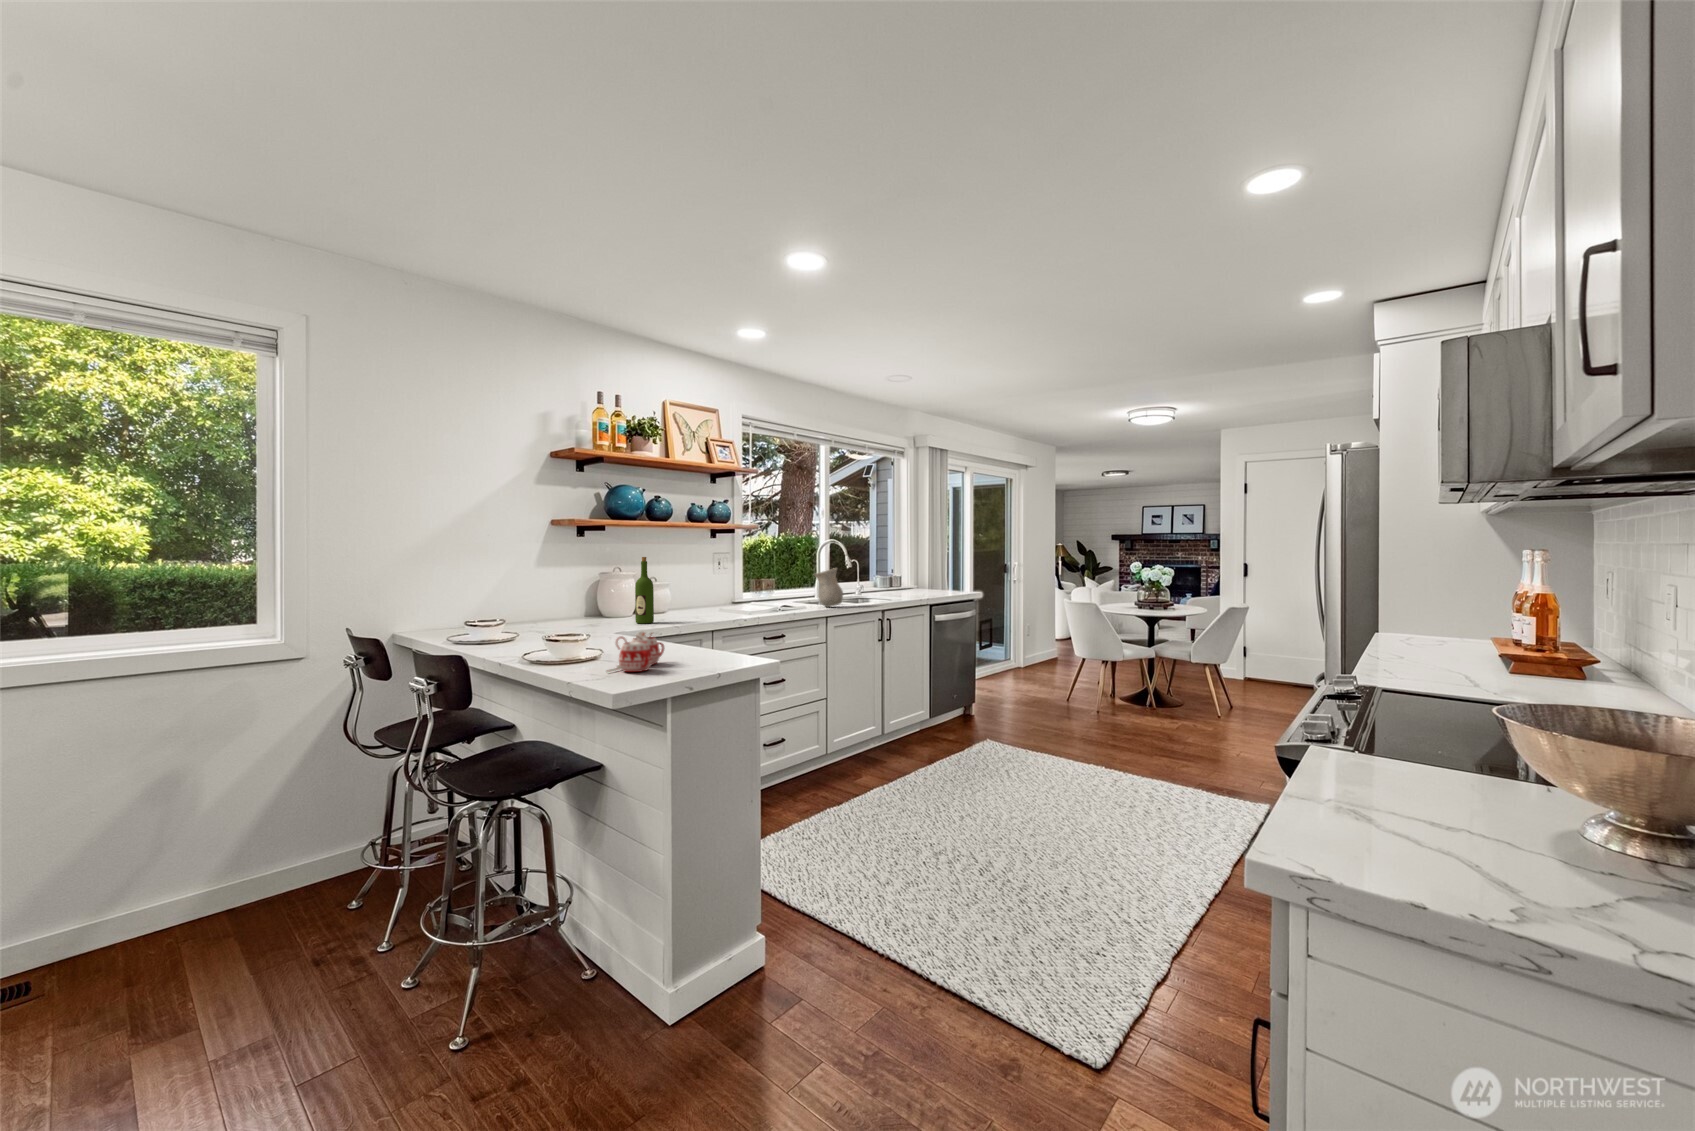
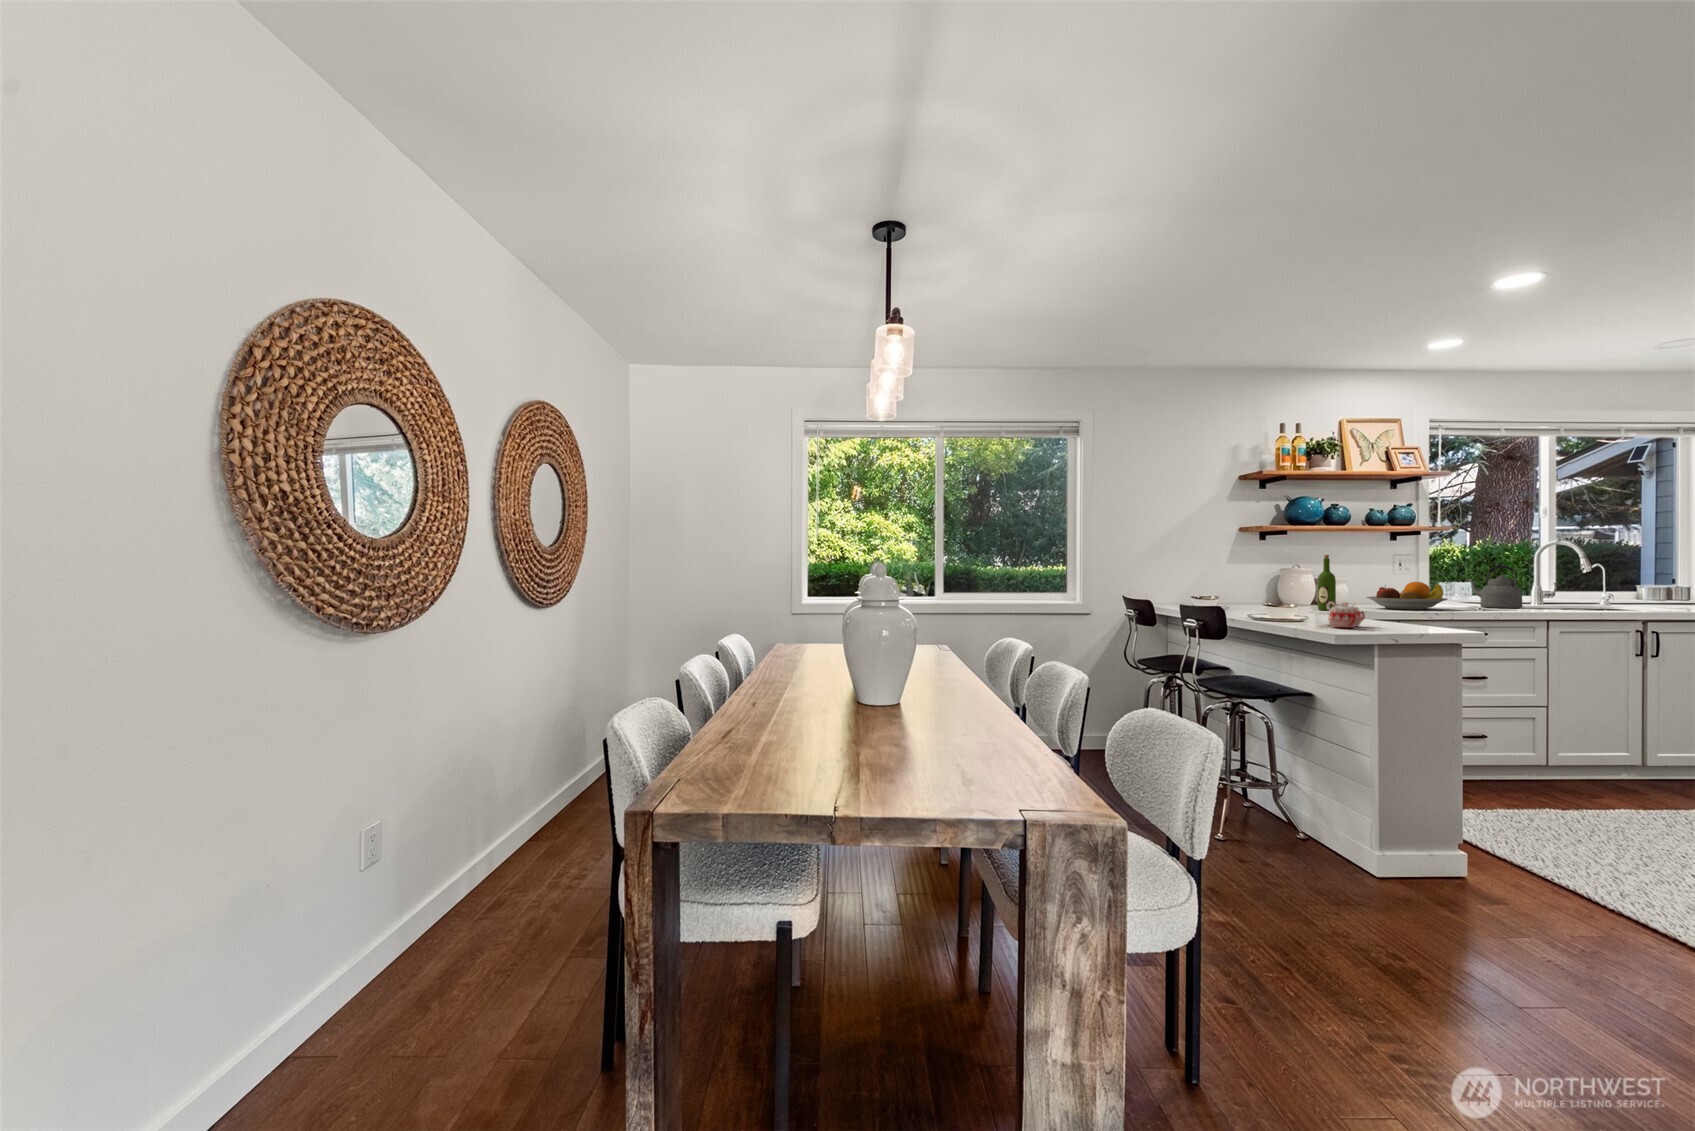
kettle: none [769,564,809,606] -> present [1467,565,1522,608]
vase: present [814,568,843,607] -> none [1528,568,1574,610]
fruit bowl: none [686,584,755,615] -> present [1366,582,1448,610]

